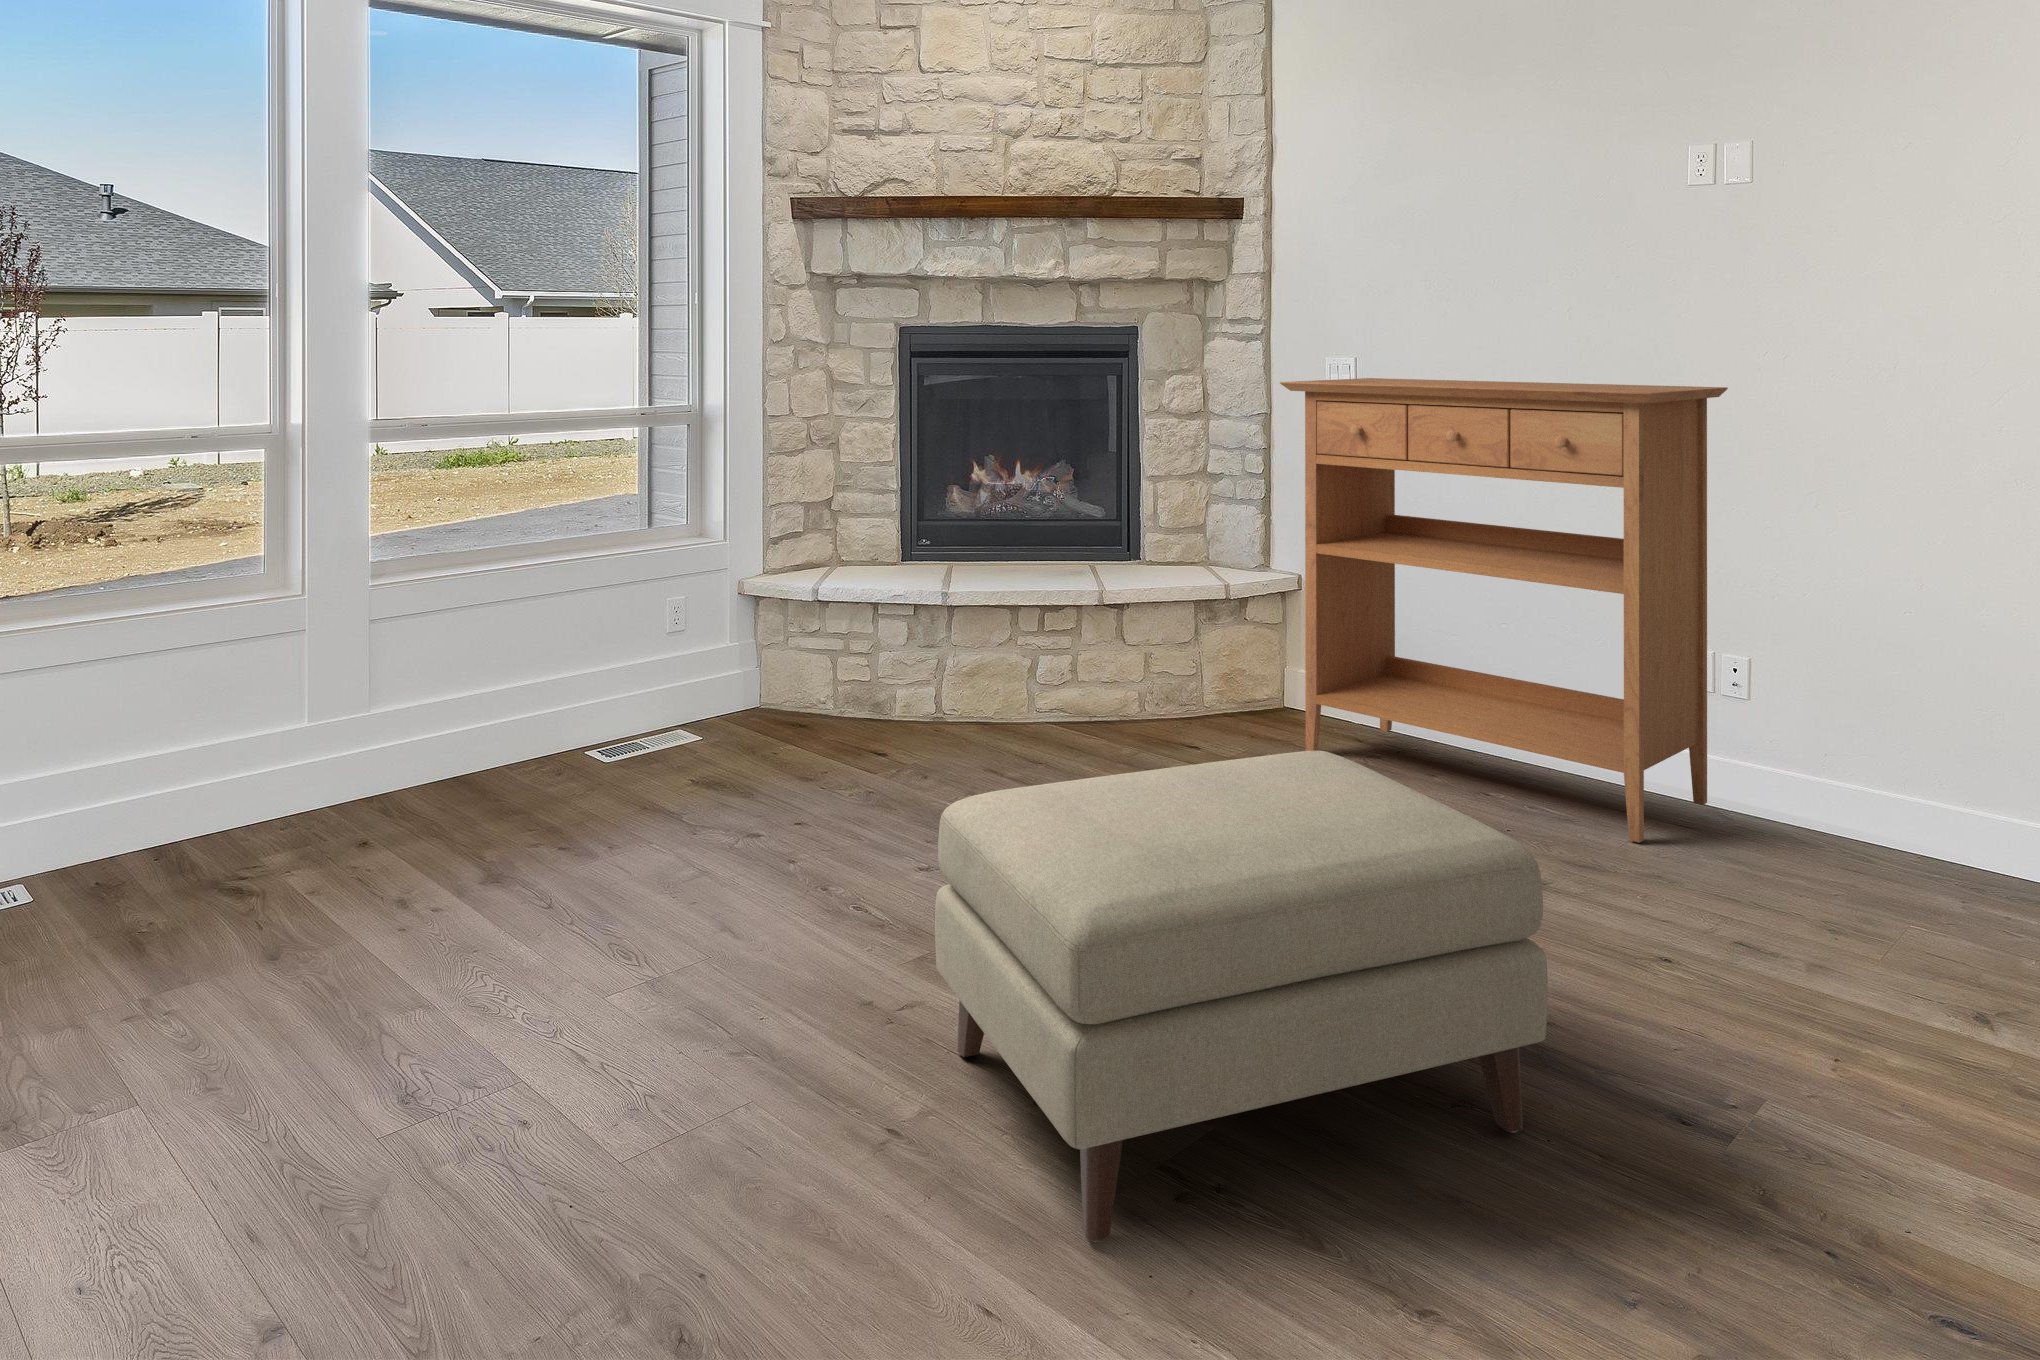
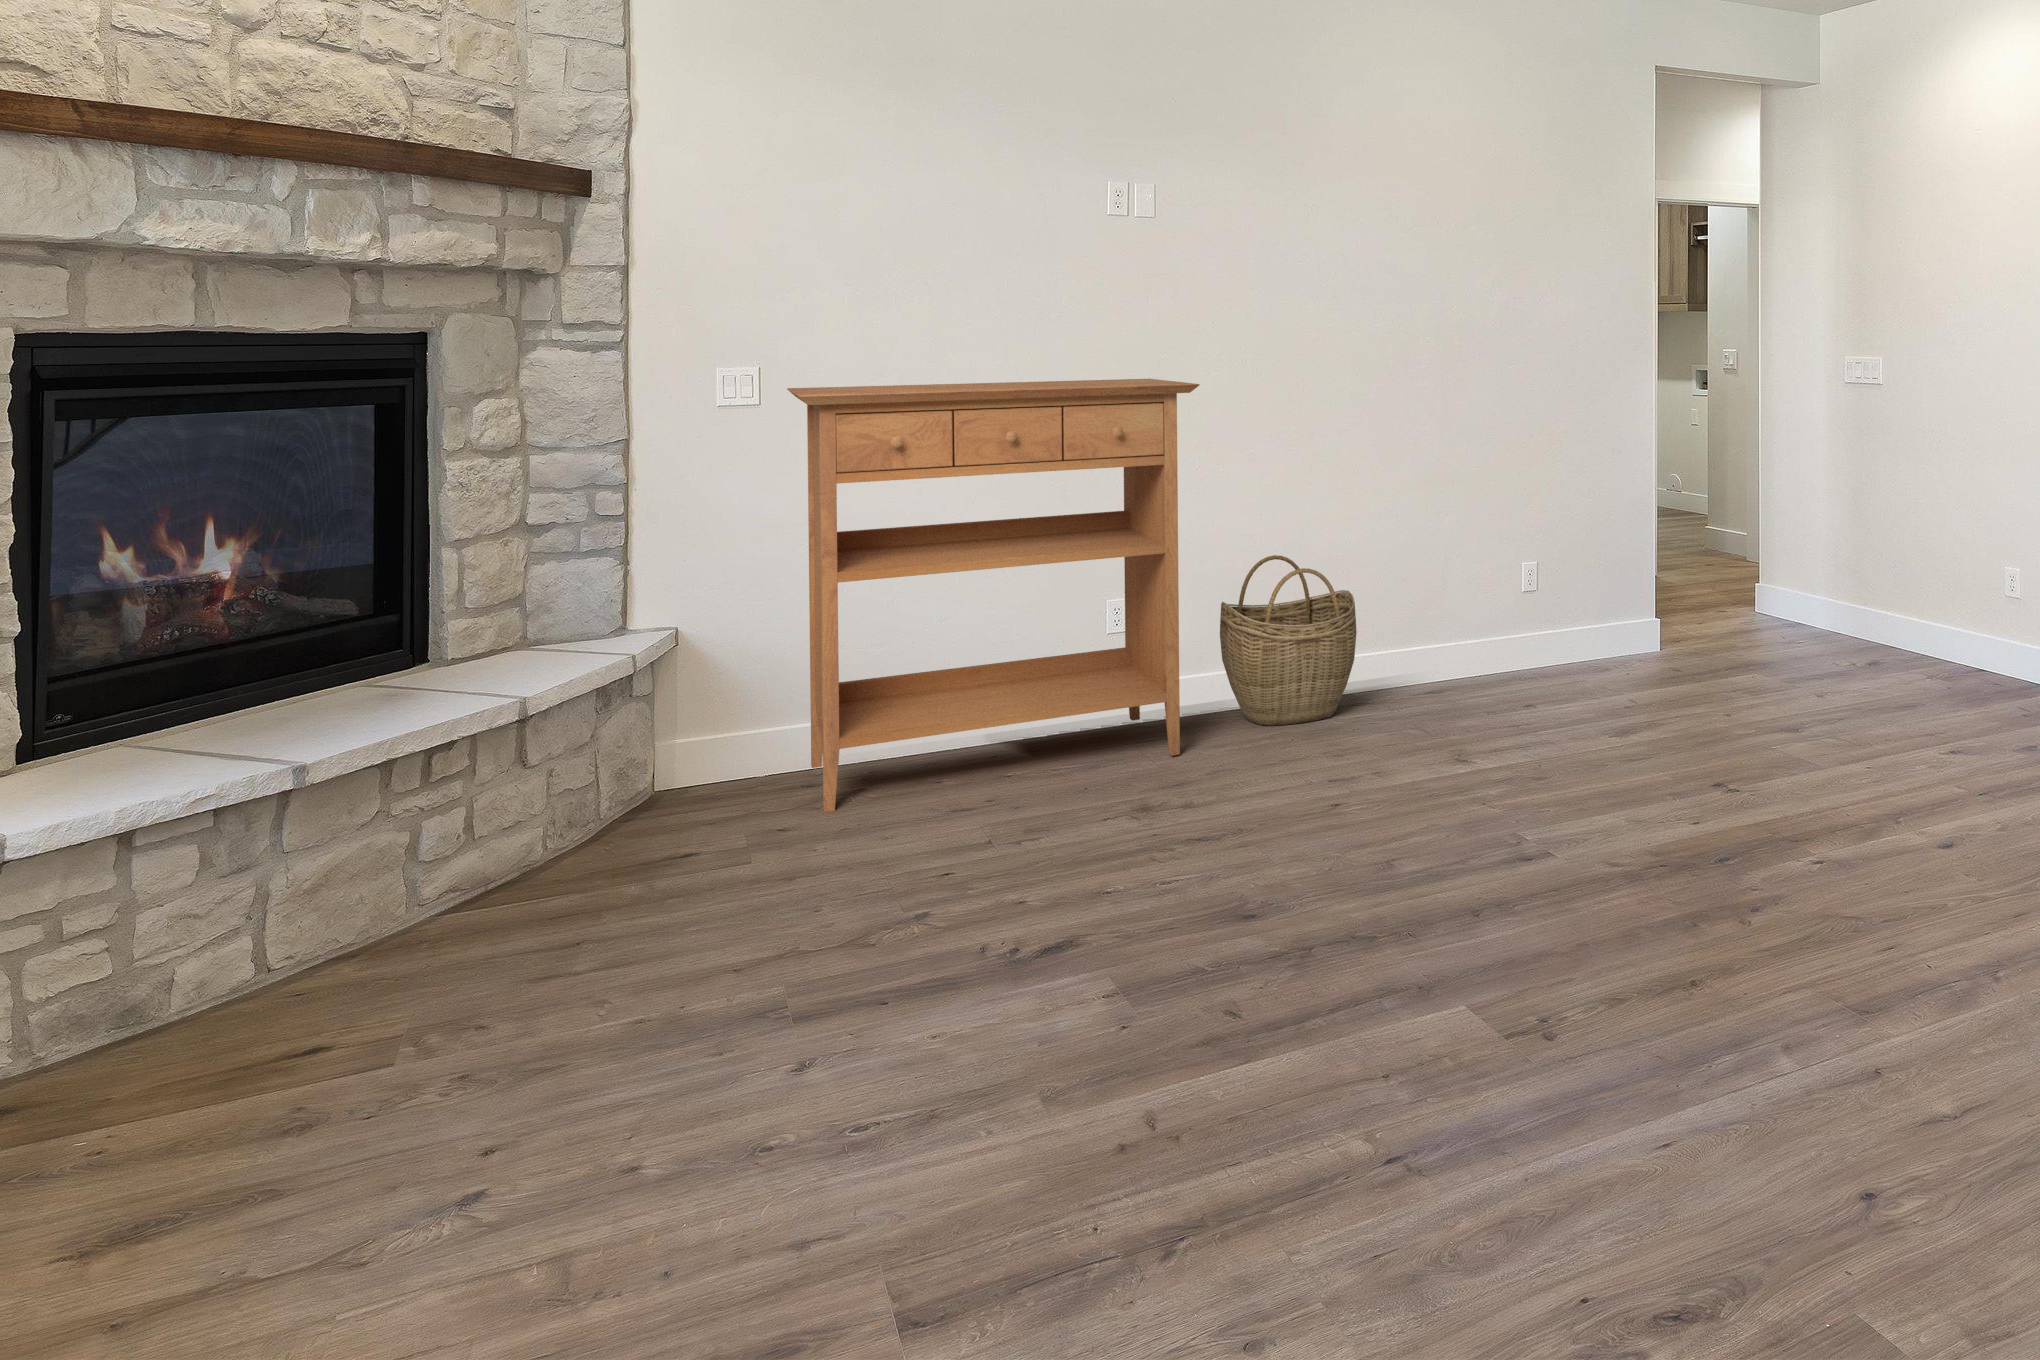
woven basket: none [1772,646,1998,895] -> present [1220,555,1357,726]
ottoman: present [935,751,1548,1242] -> none [1291,703,1679,1125]

